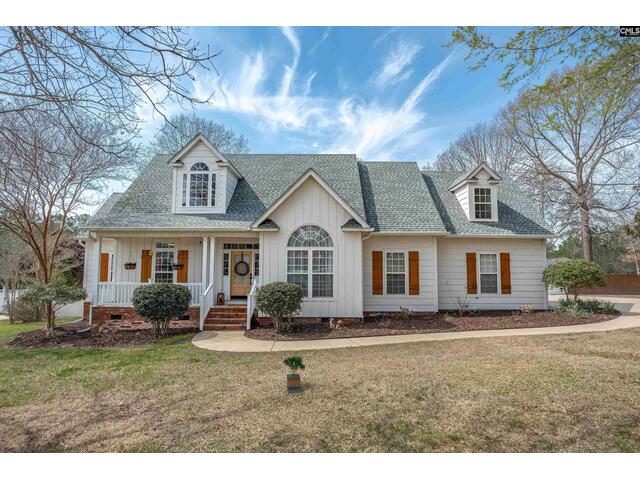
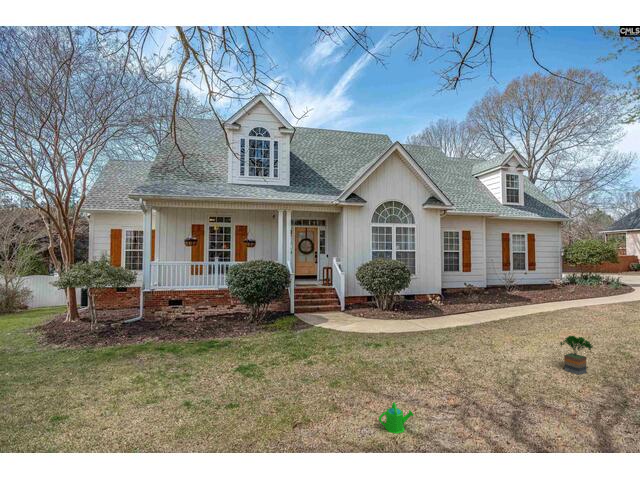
watering can: none [38,395,61,418] -> present [379,402,414,434]

